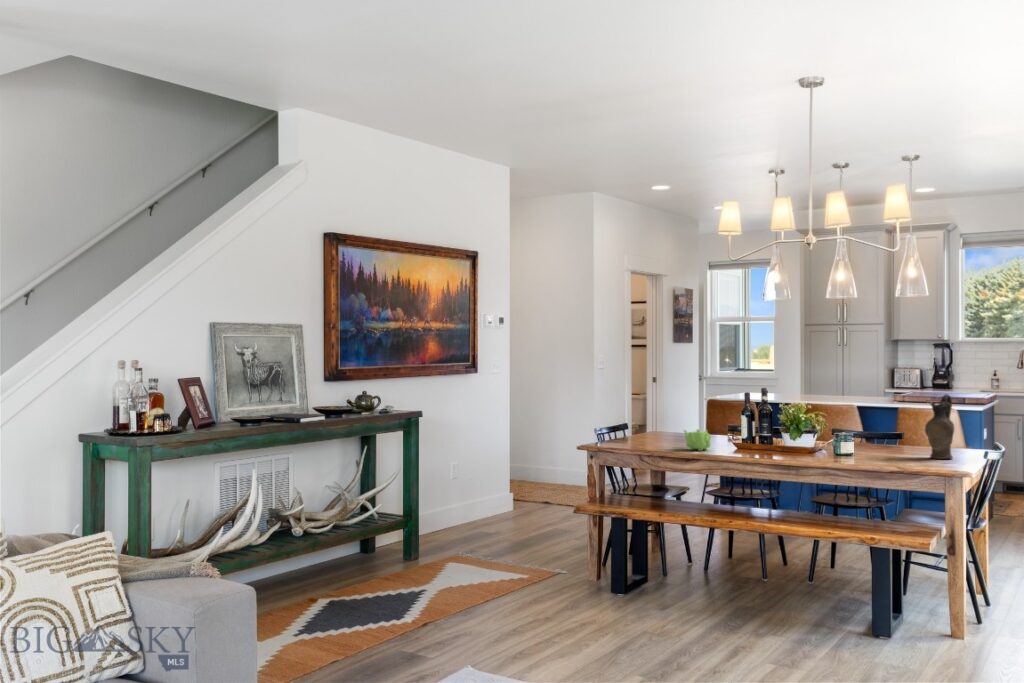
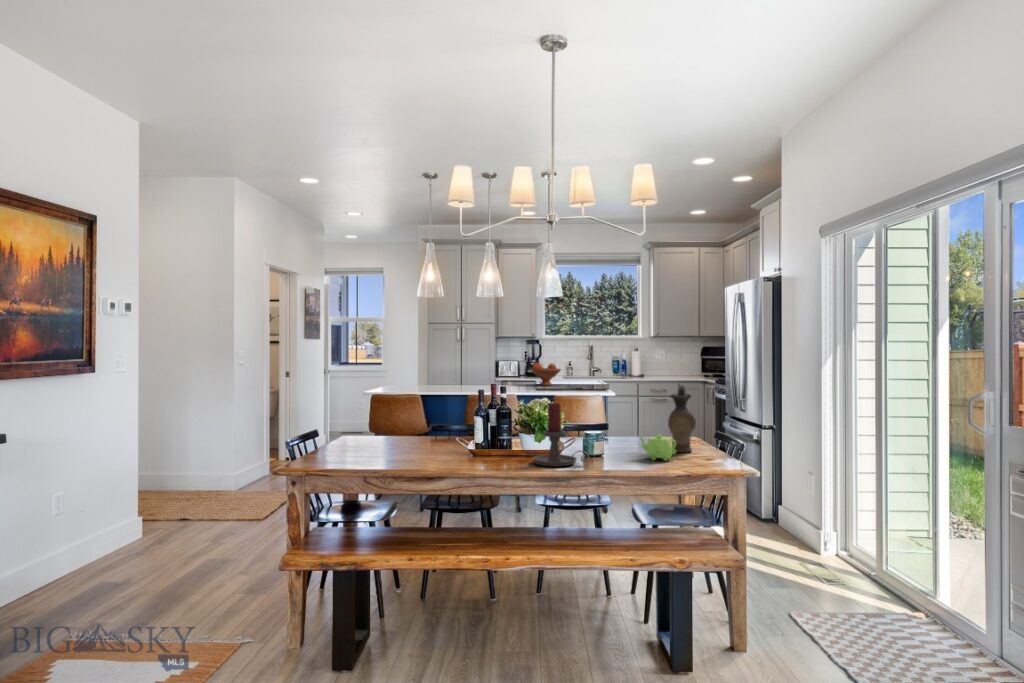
fruit bowl: none [916,371,956,398] -> present [531,363,561,385]
candle holder: none [772,404,819,458] -> present [533,403,589,466]
teapot: present [684,429,711,451] -> present [639,434,676,461]

